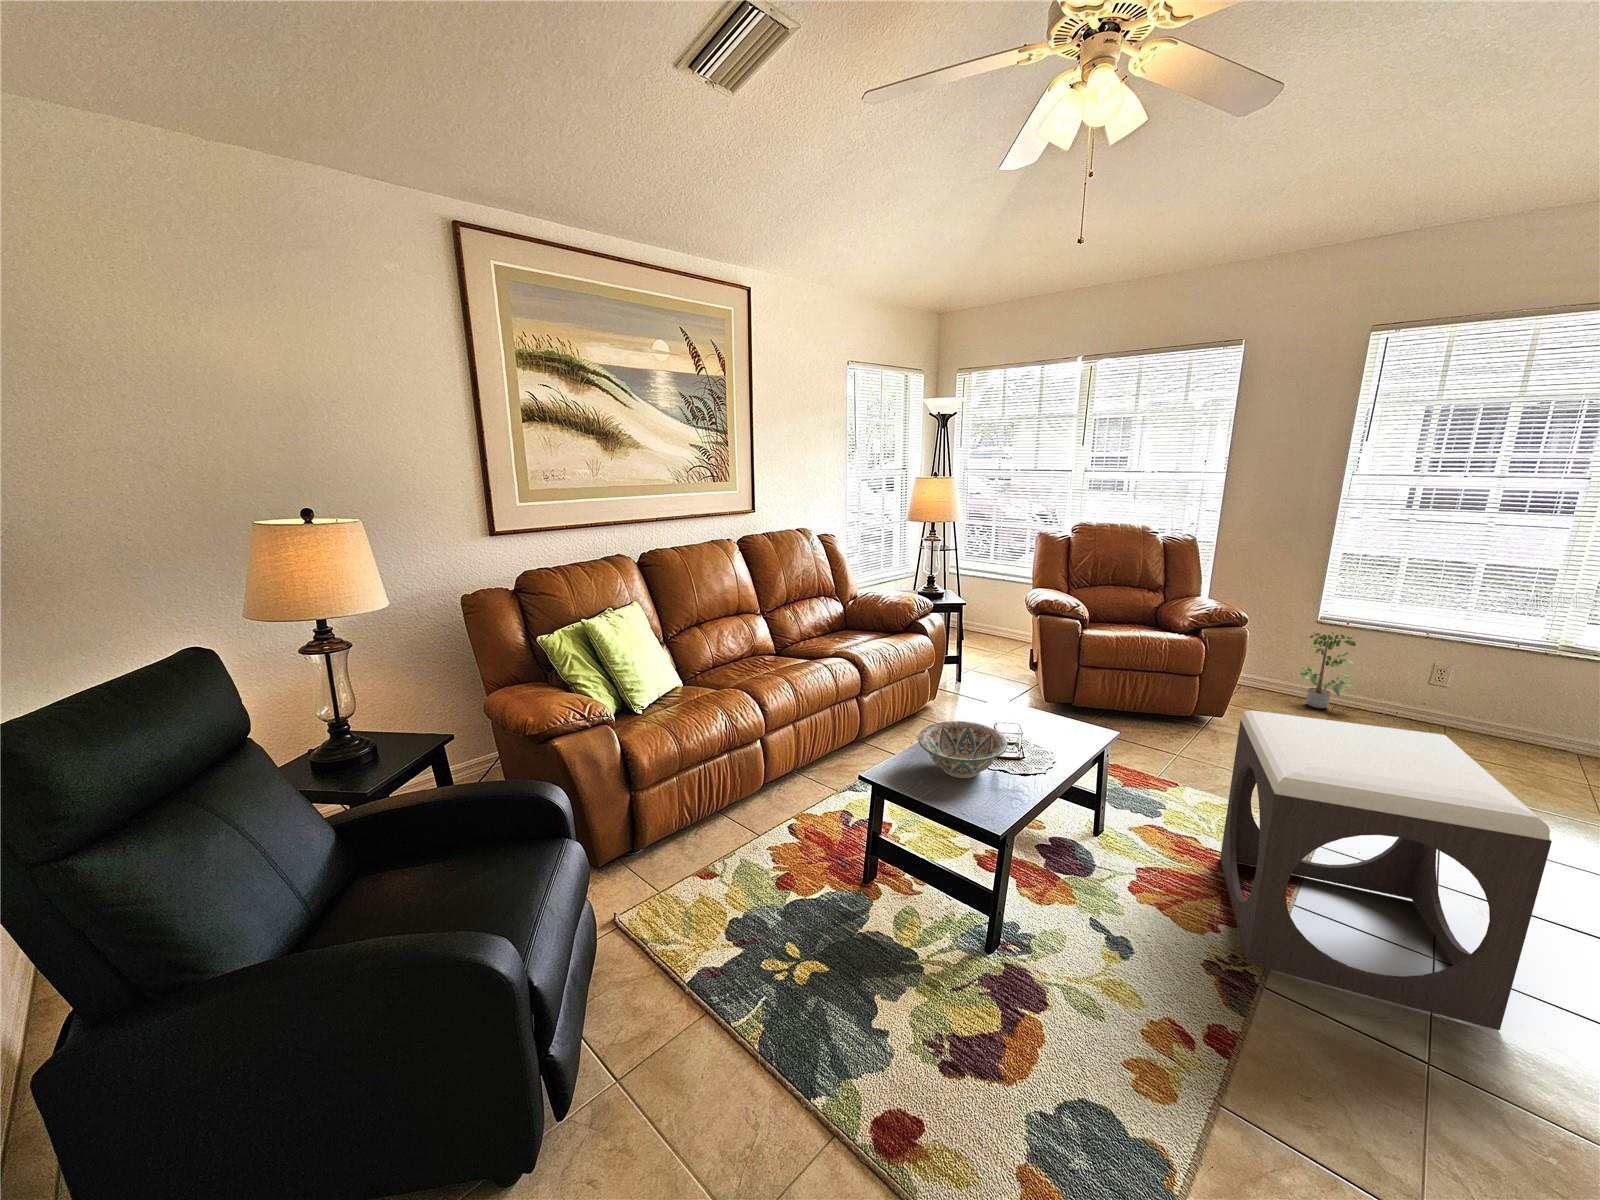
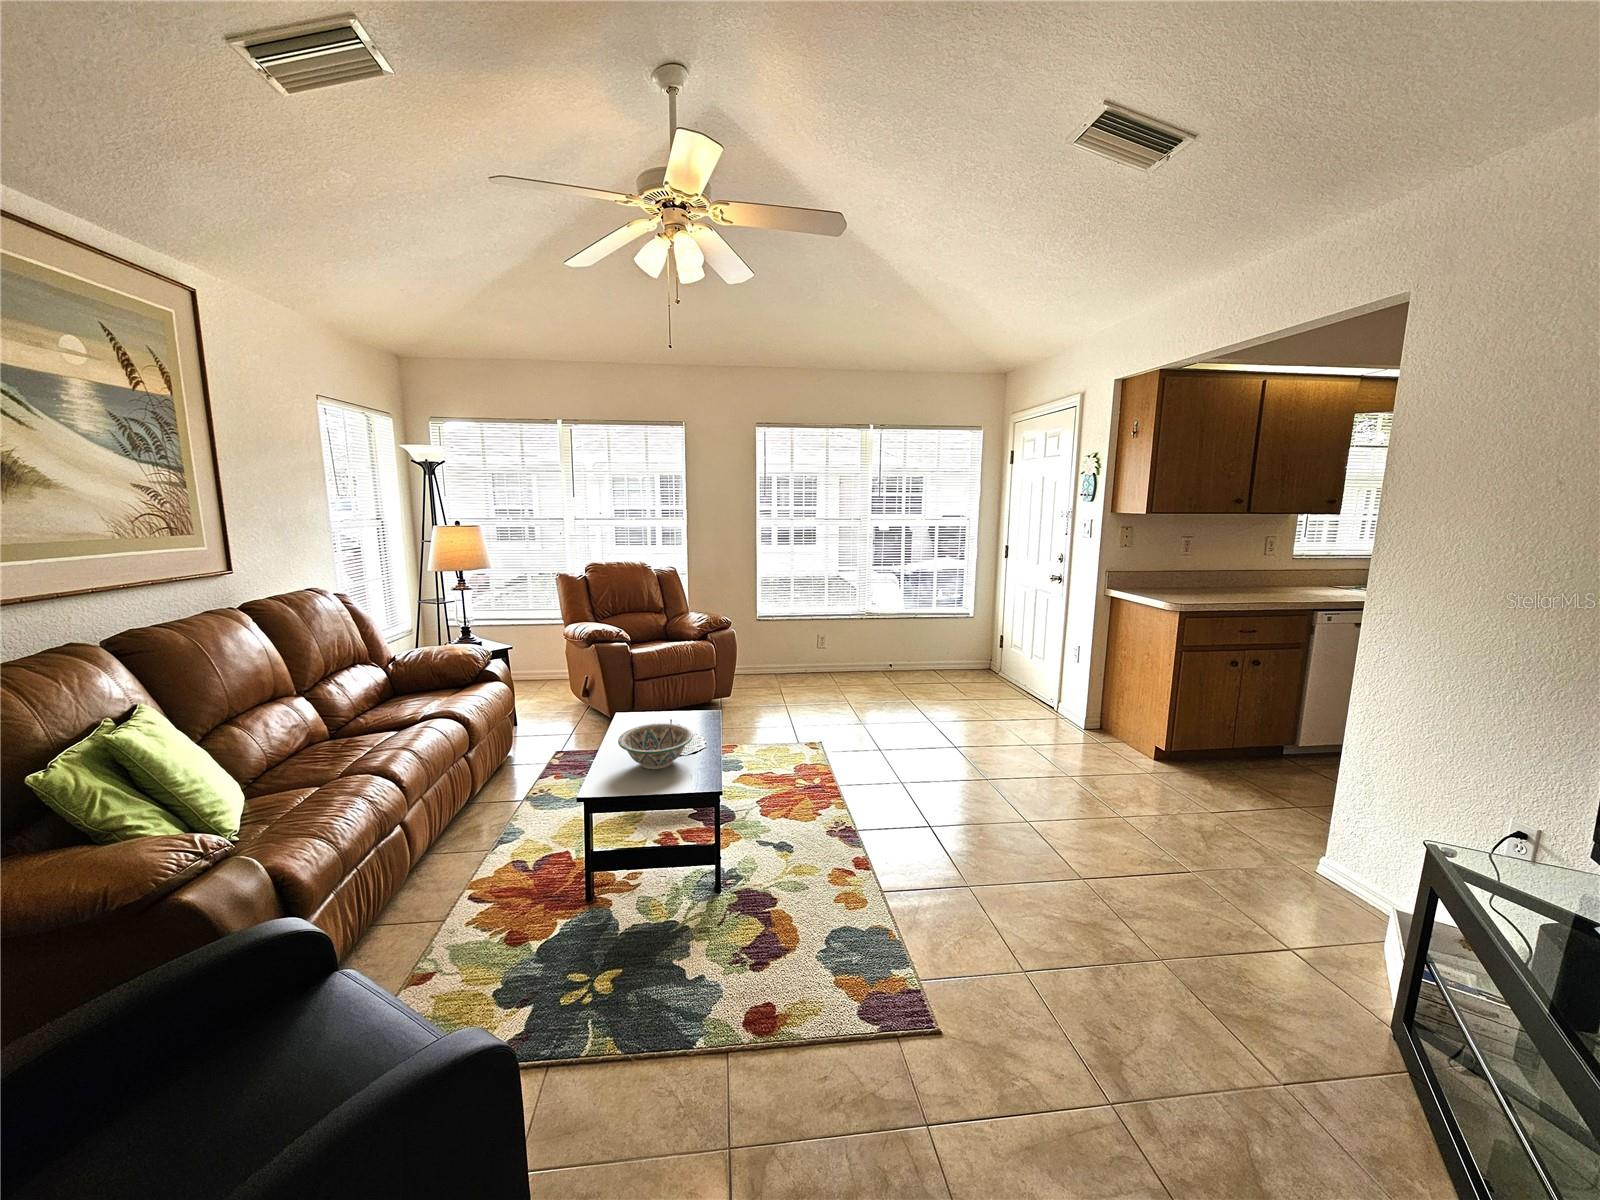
potted plant: present [1300,632,1358,708] -> none [755,623,787,677]
footstool: present [1220,710,1552,1030] -> none [789,659,940,822]

